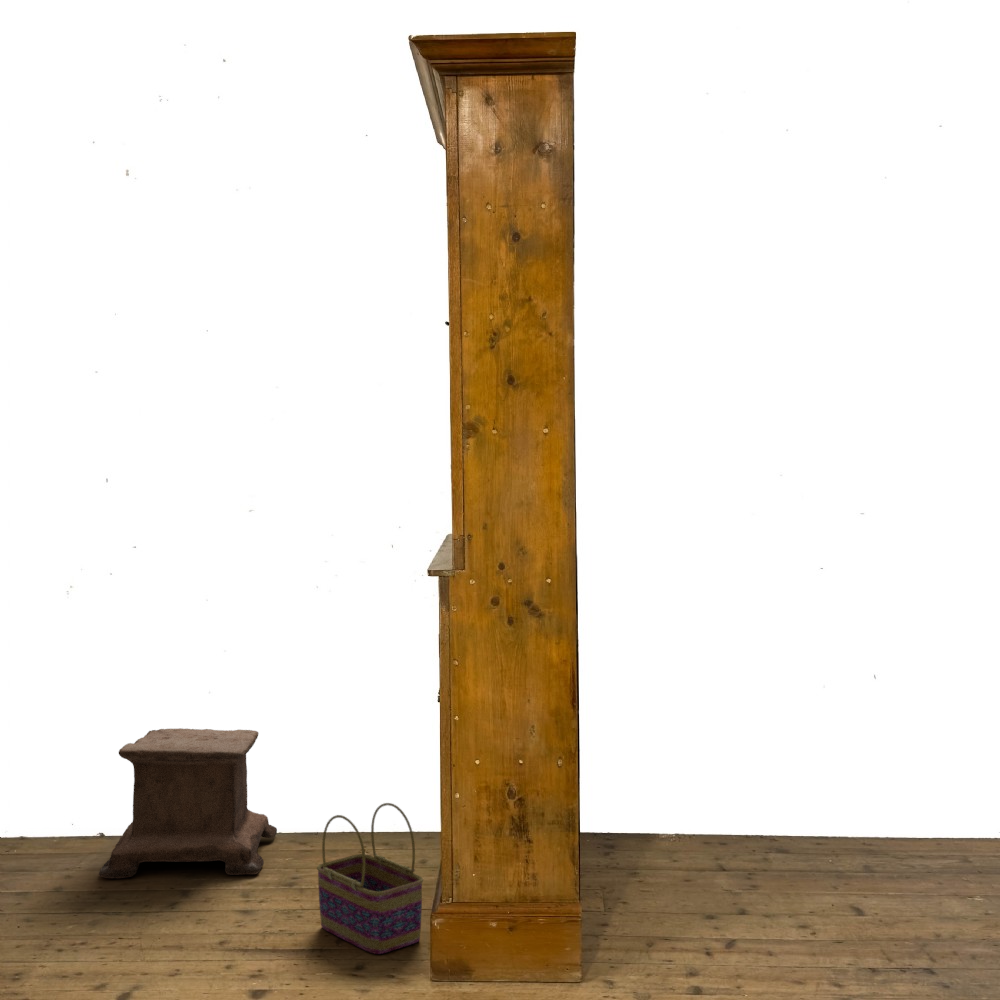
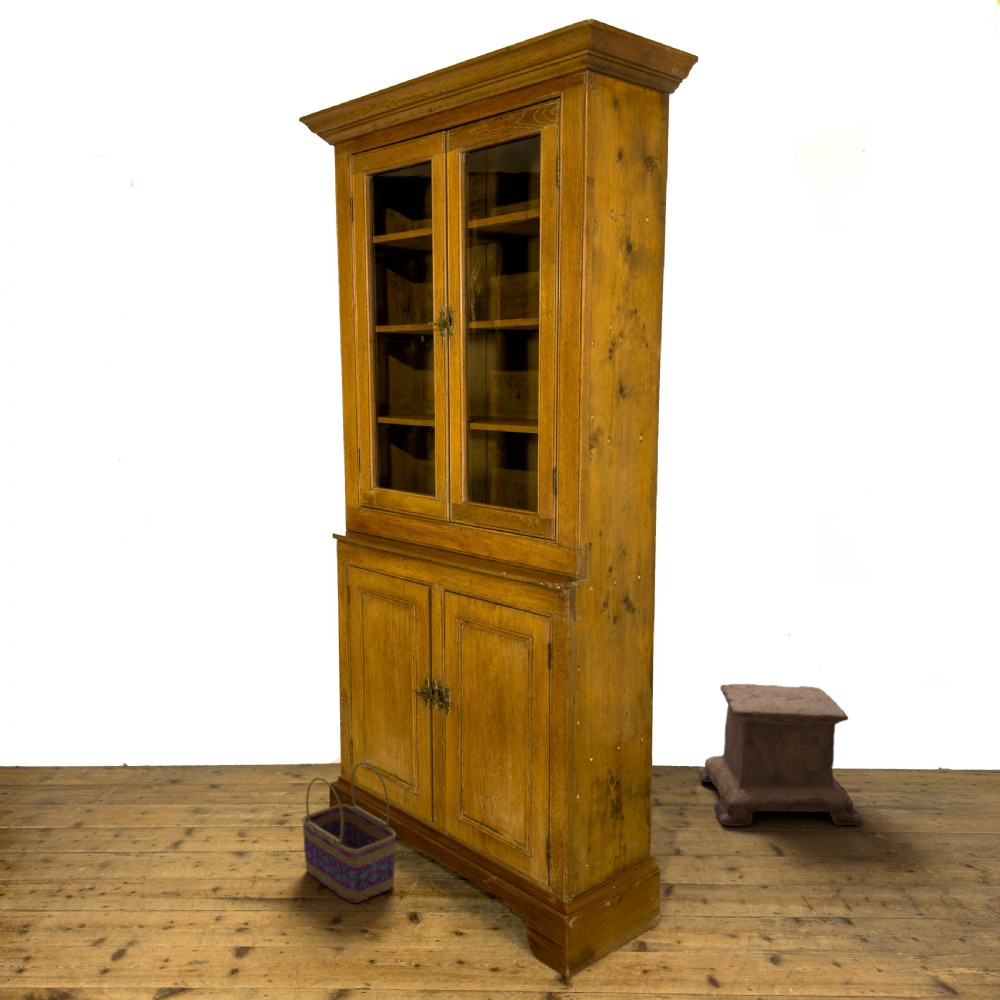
stool: present [99,728,277,878] -> present [699,684,863,826]

